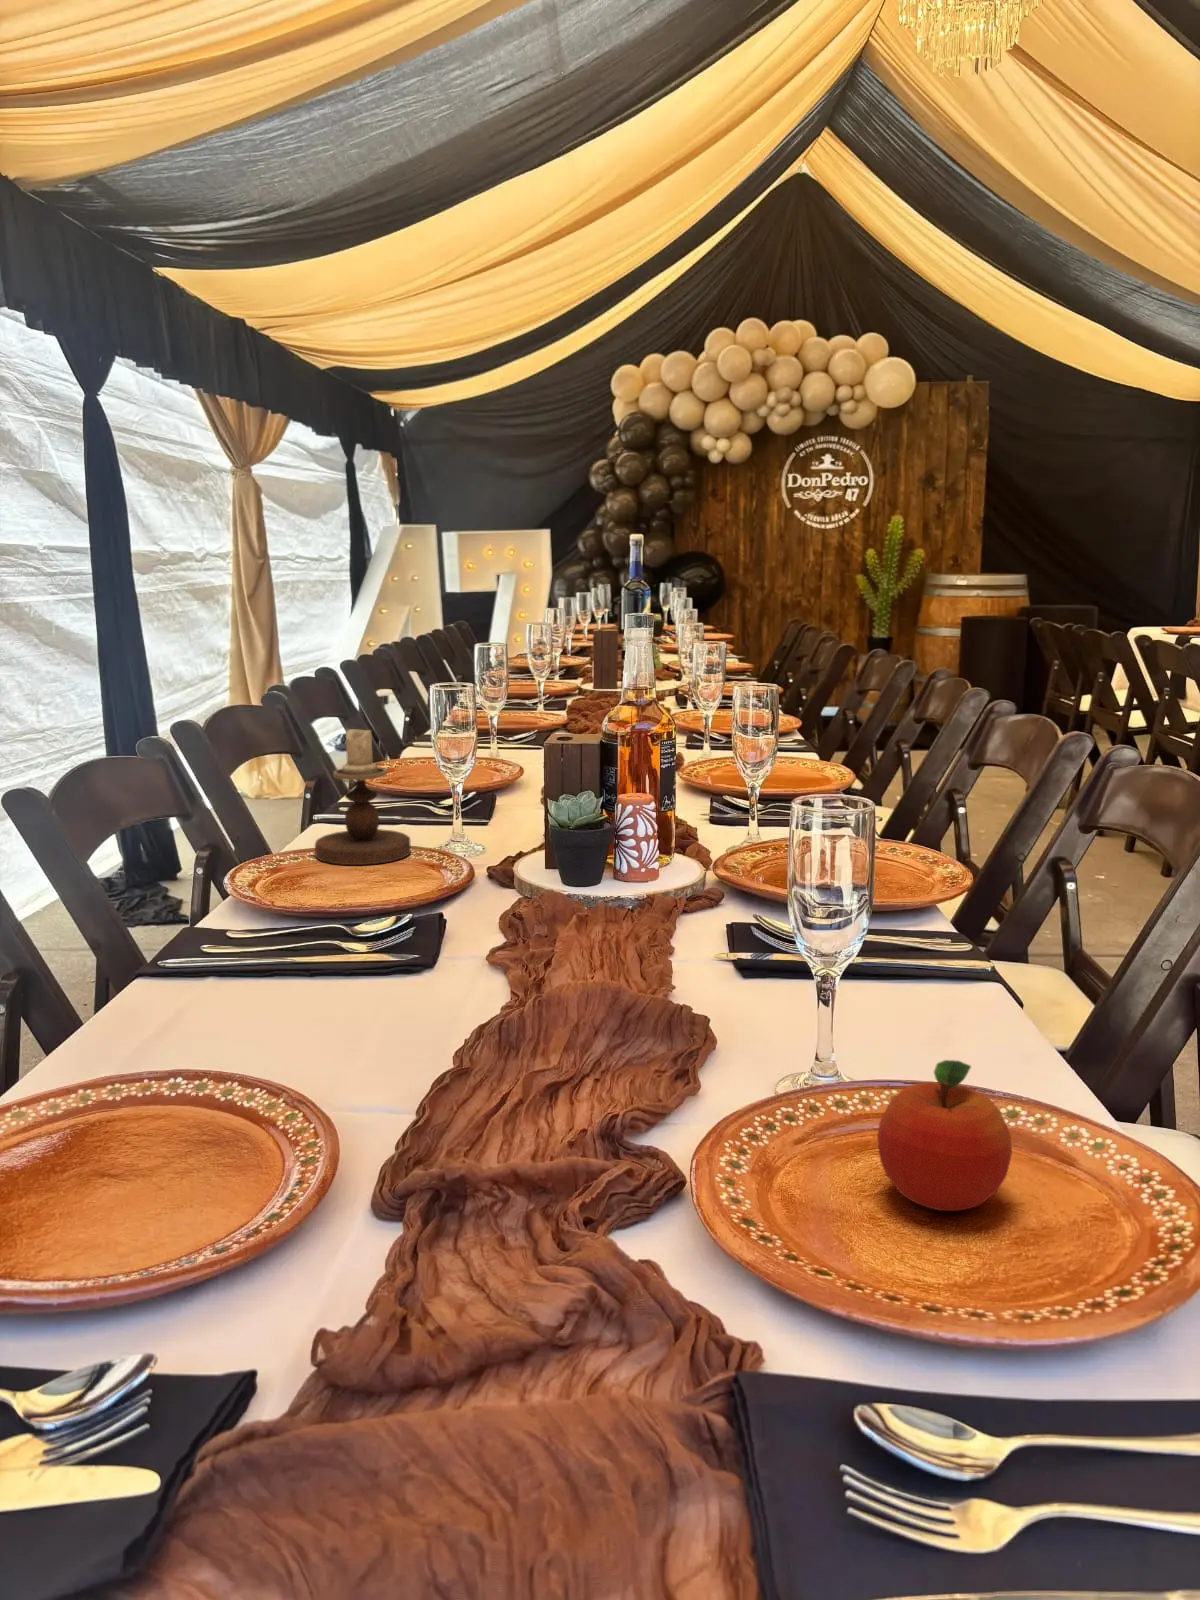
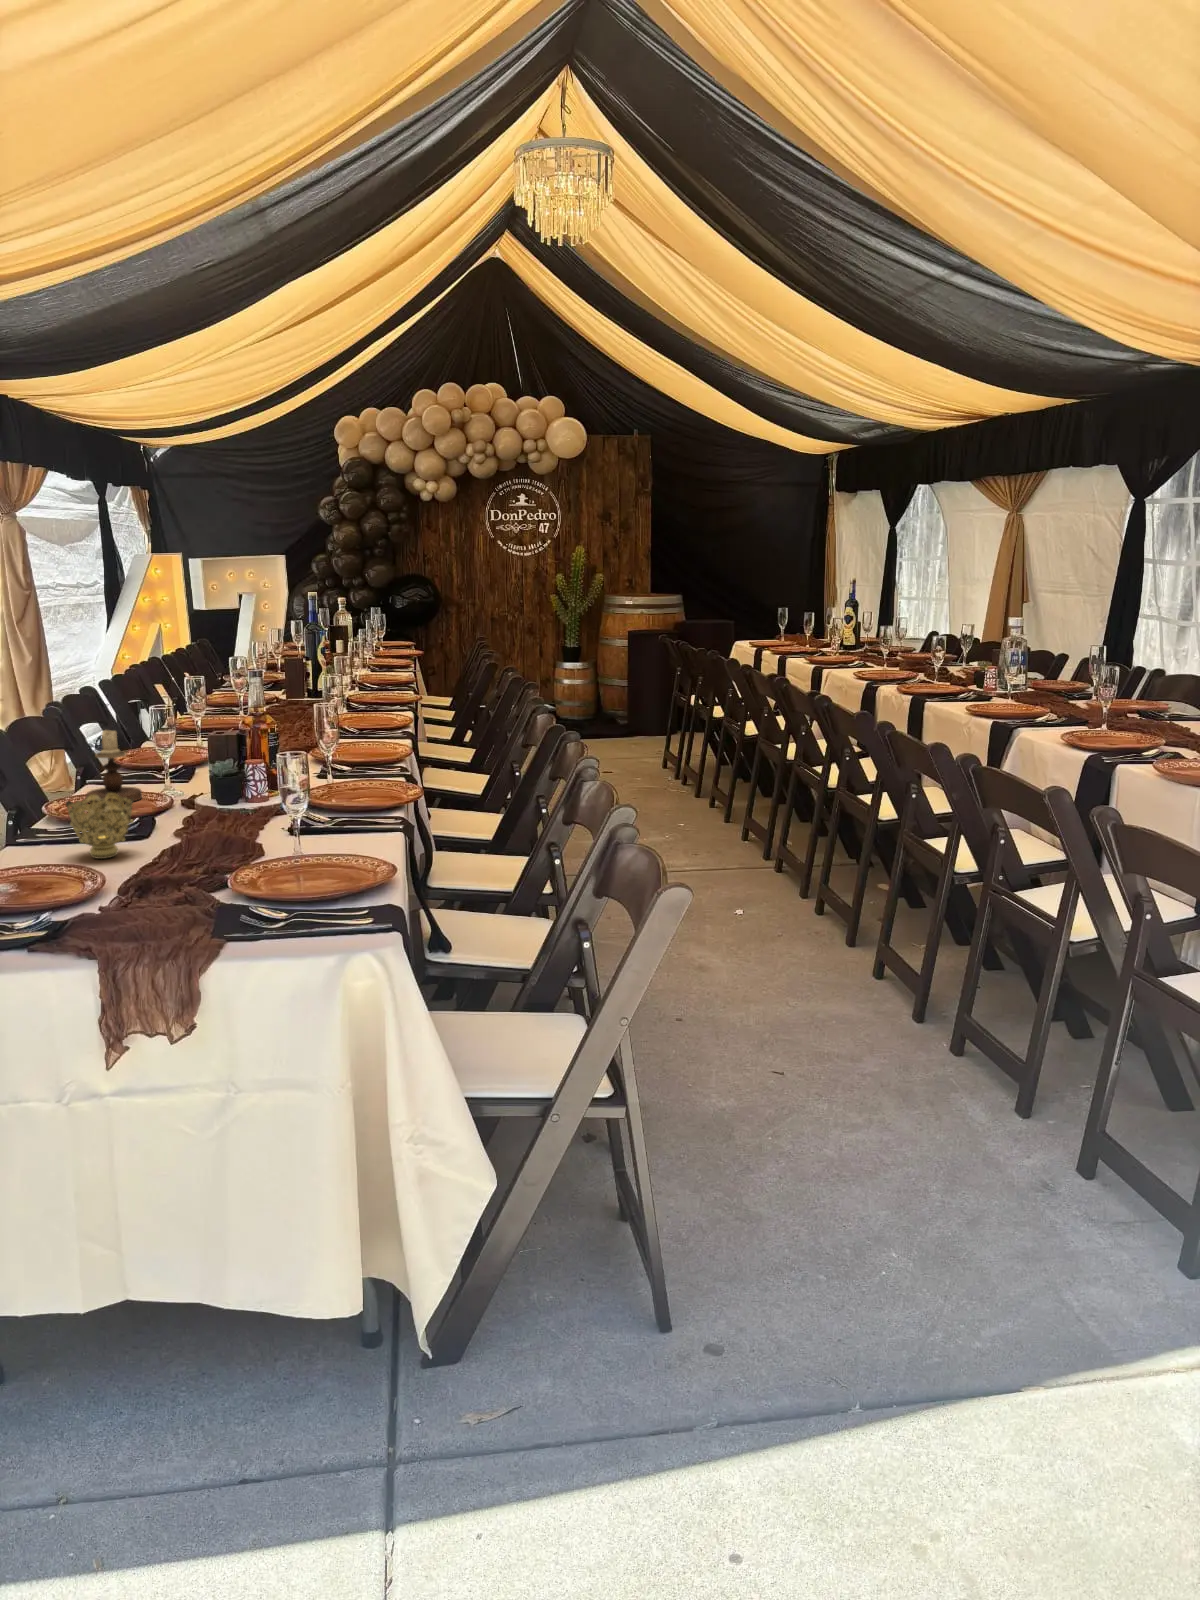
decorative bowl: none [267,869,412,1021] -> present [66,793,134,859]
fruit: present [877,1060,1012,1211] -> none [297,838,343,888]

